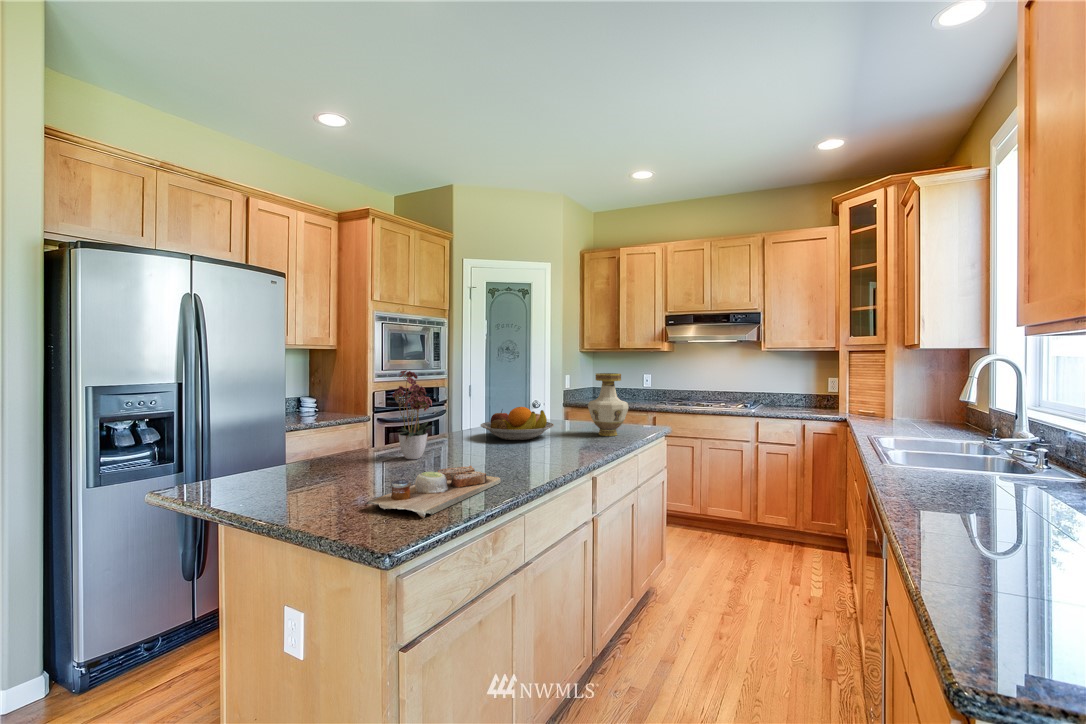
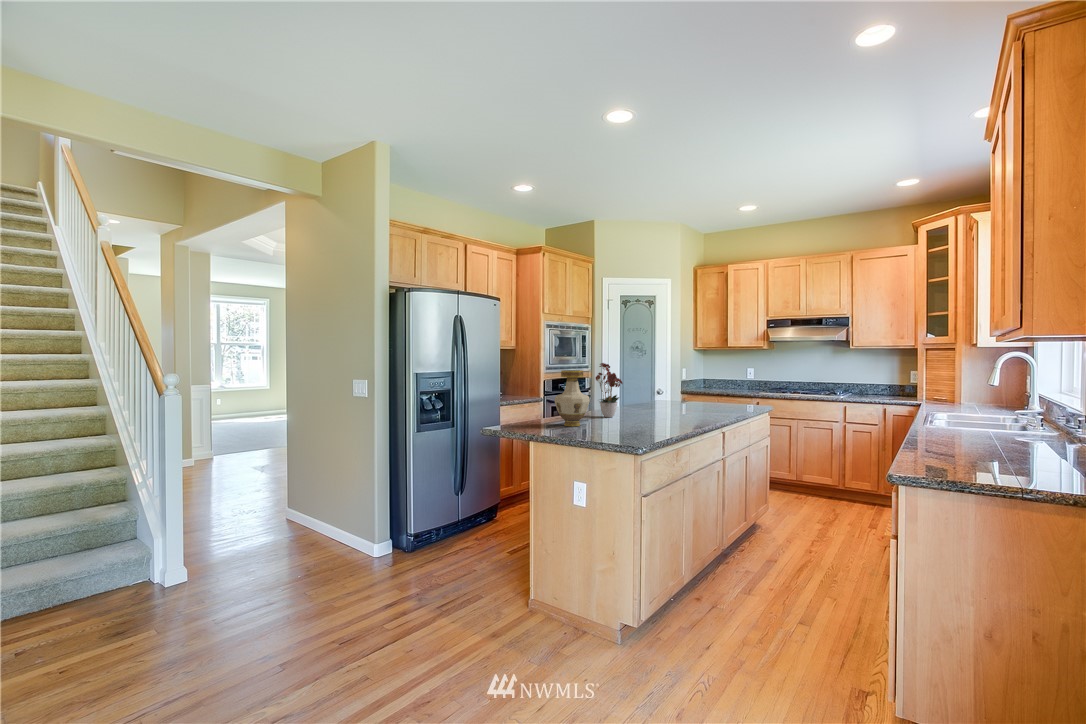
vase: present [588,373,629,436] -> present [555,370,590,426]
fruit bowl: present [480,407,554,440] -> none [639,388,690,410]
cutting board: present [365,466,501,519] -> none [613,417,675,437]

